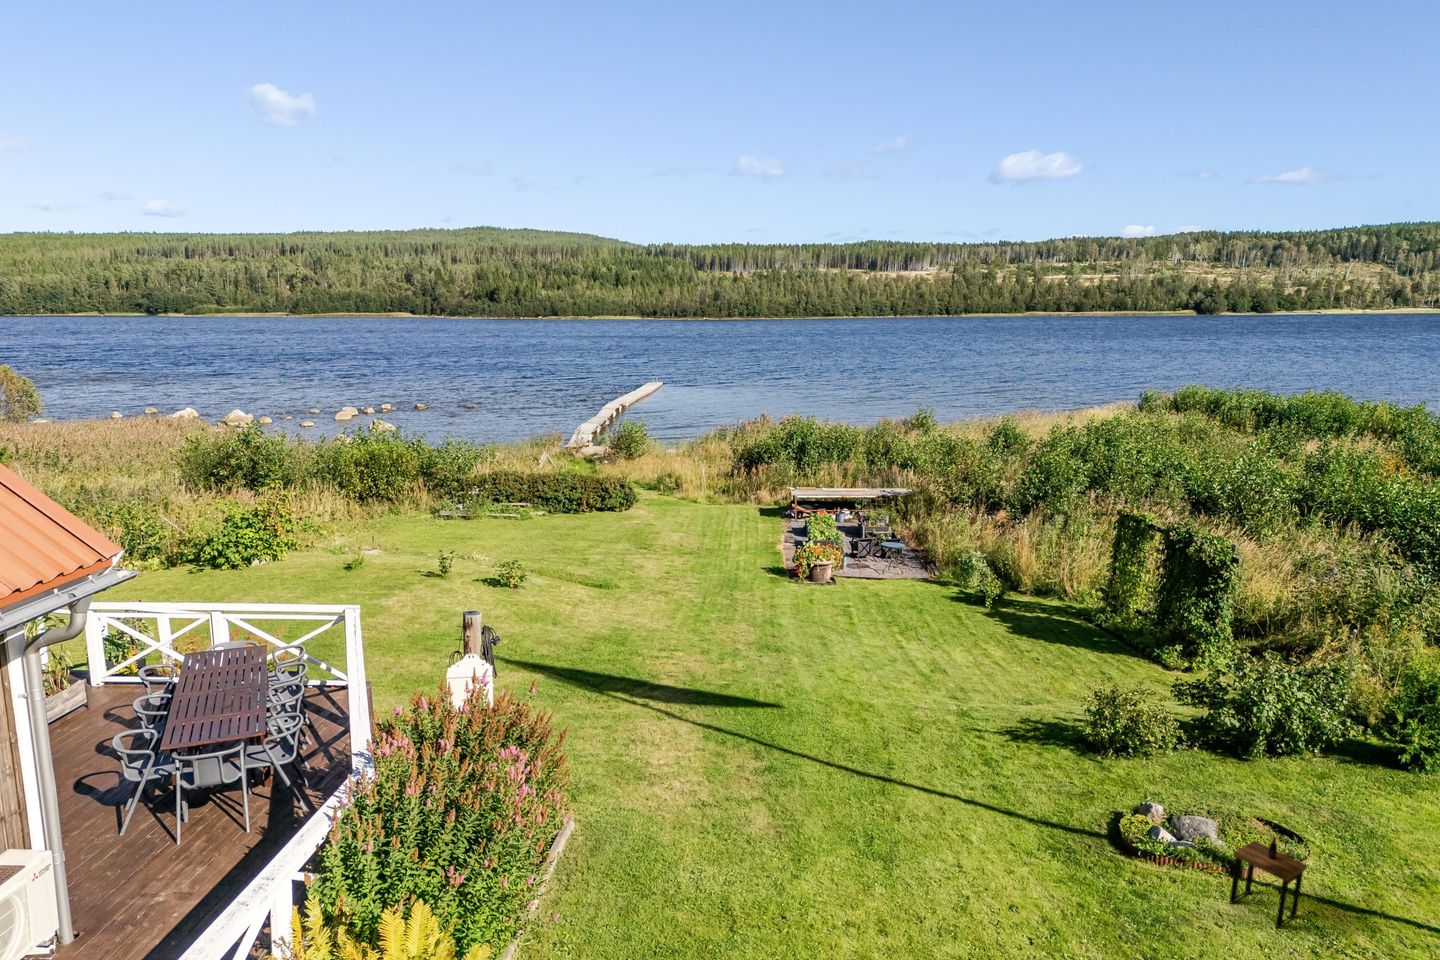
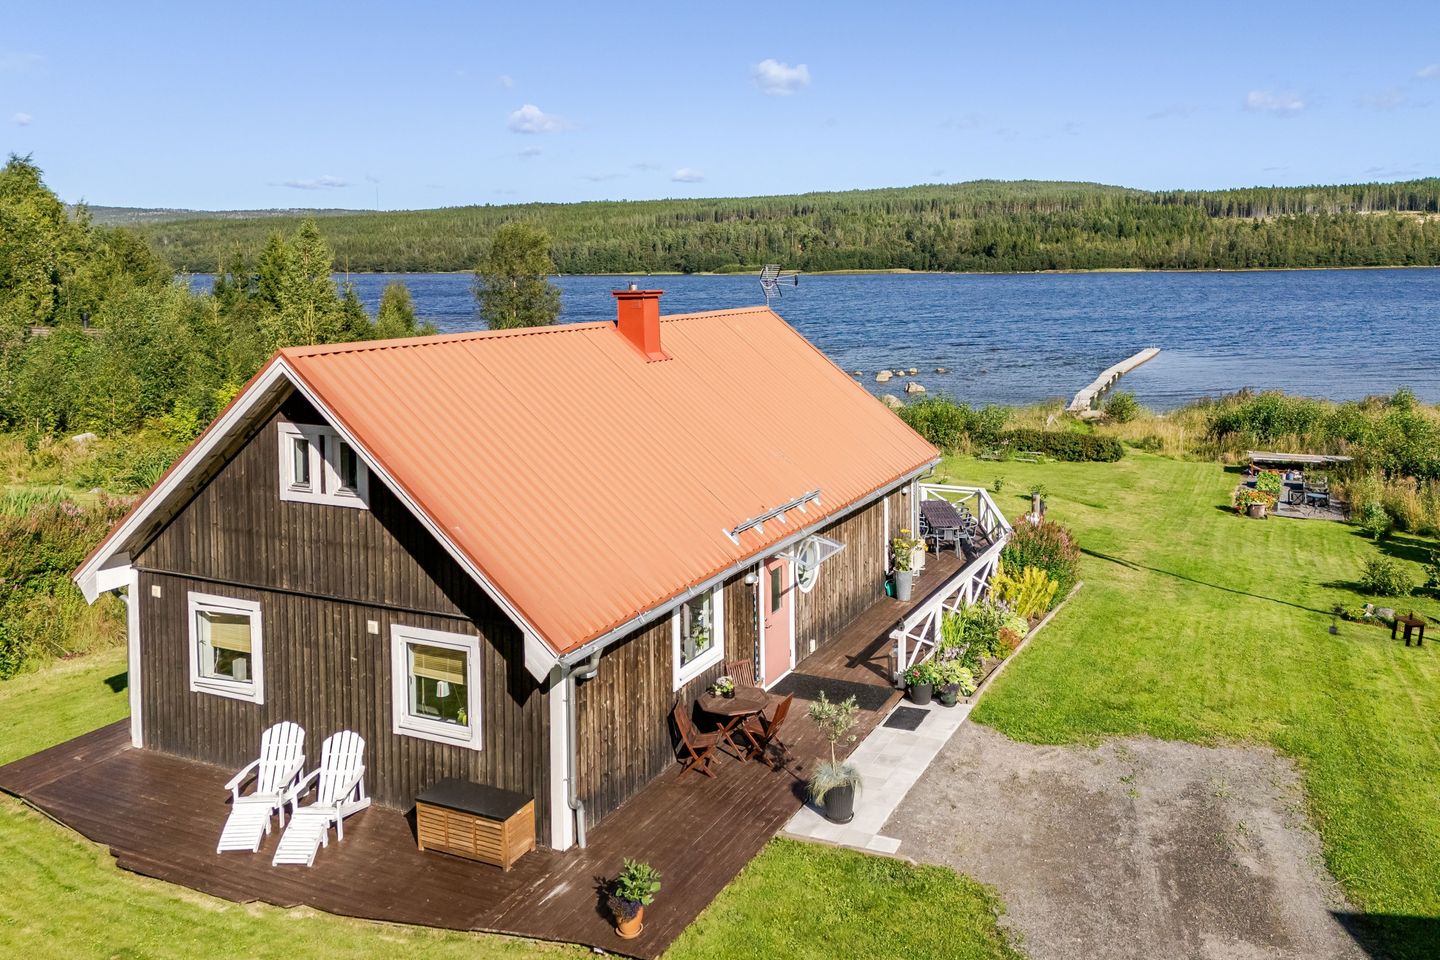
potted plant: none [1110,836,1154,916] -> present [1329,602,1344,634]

